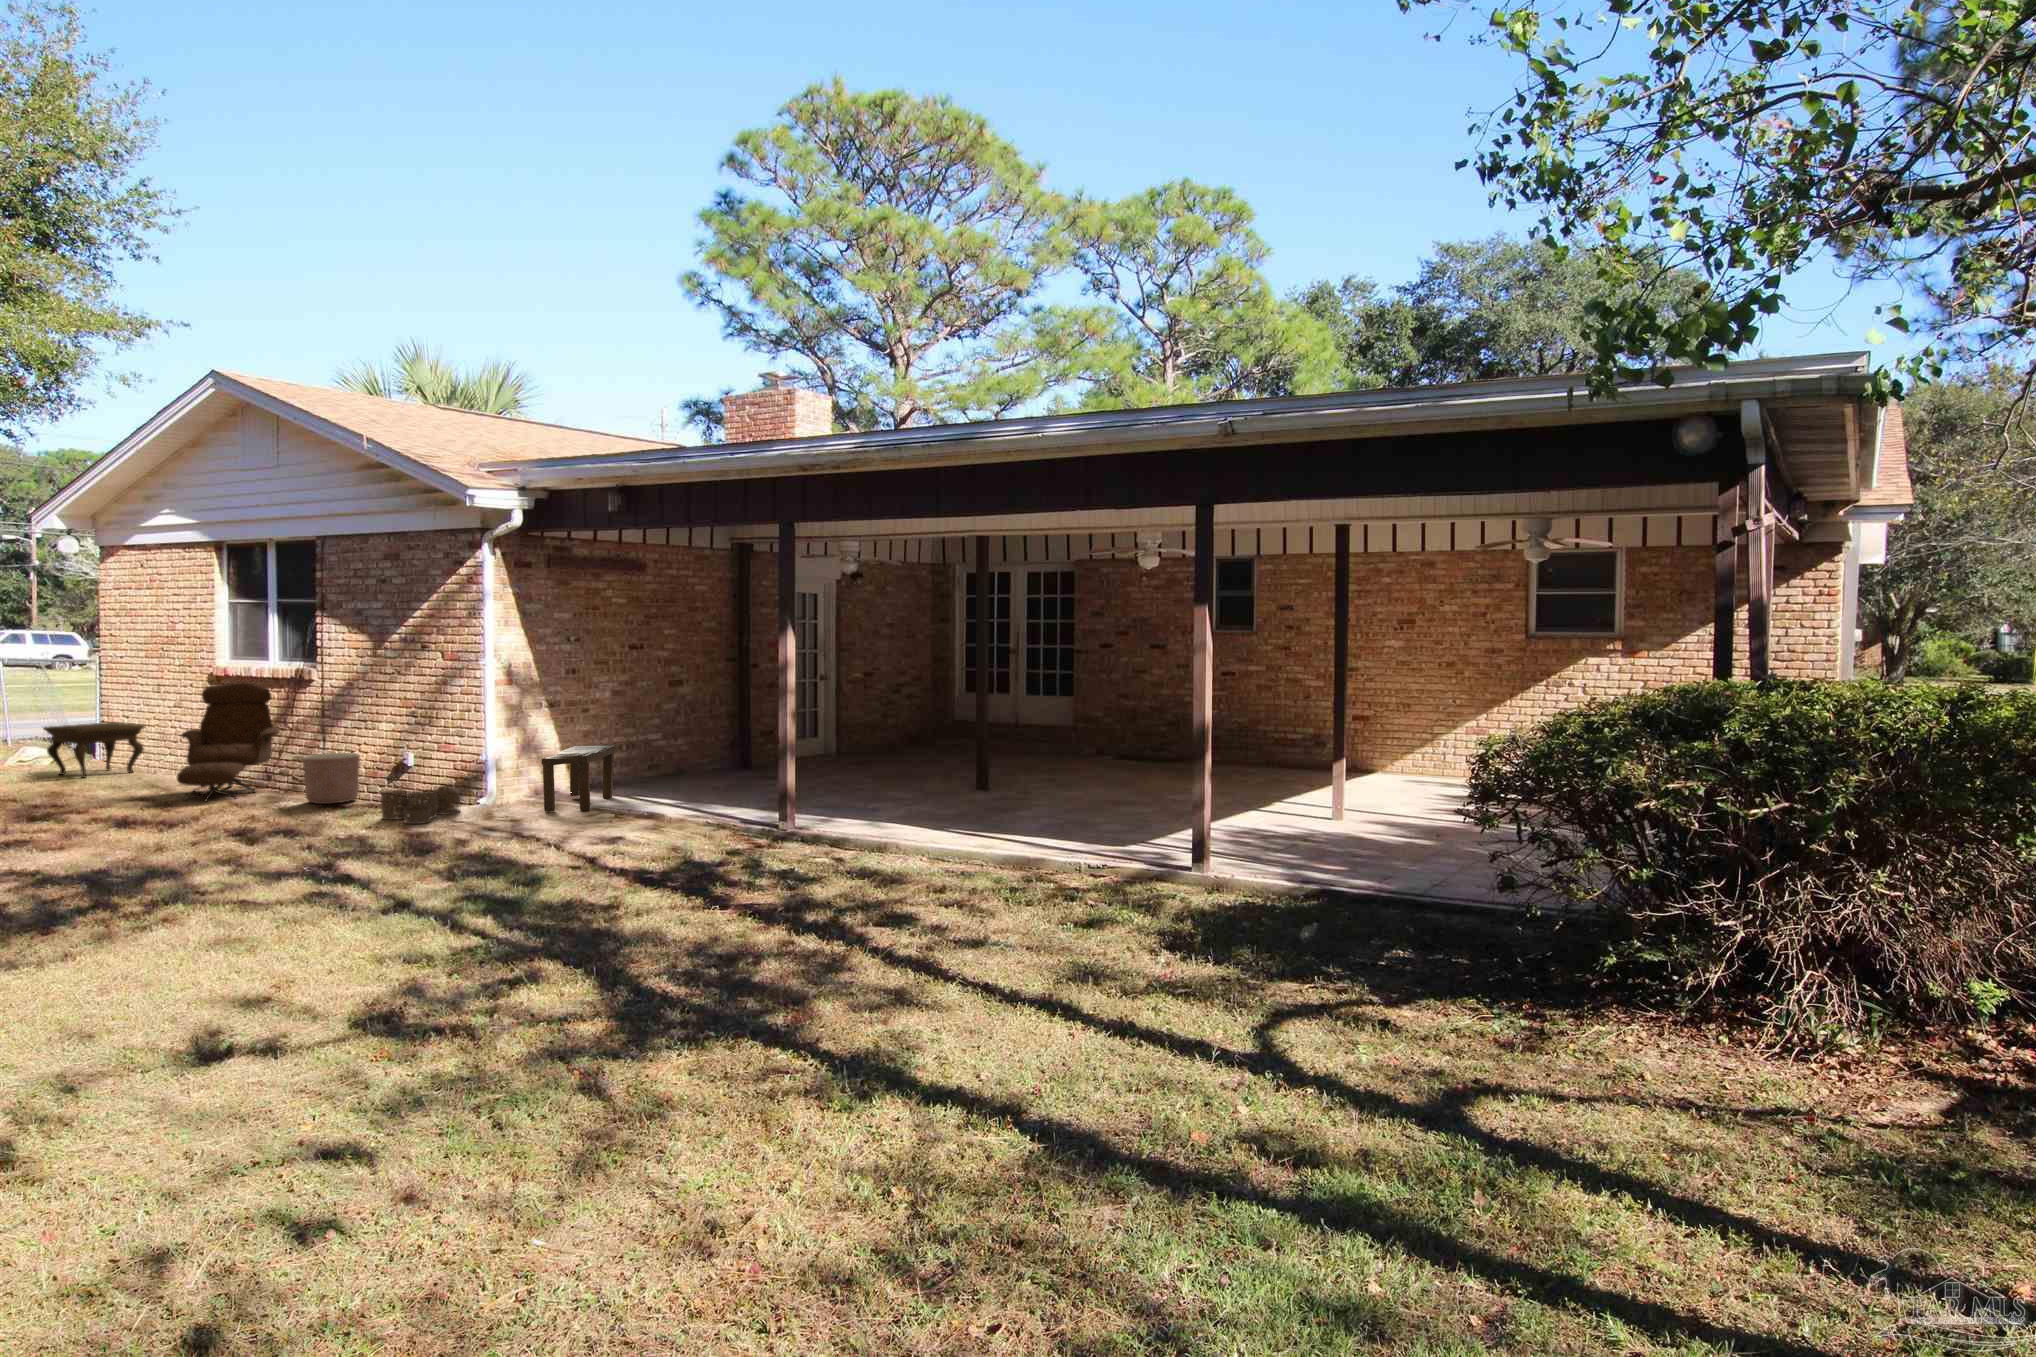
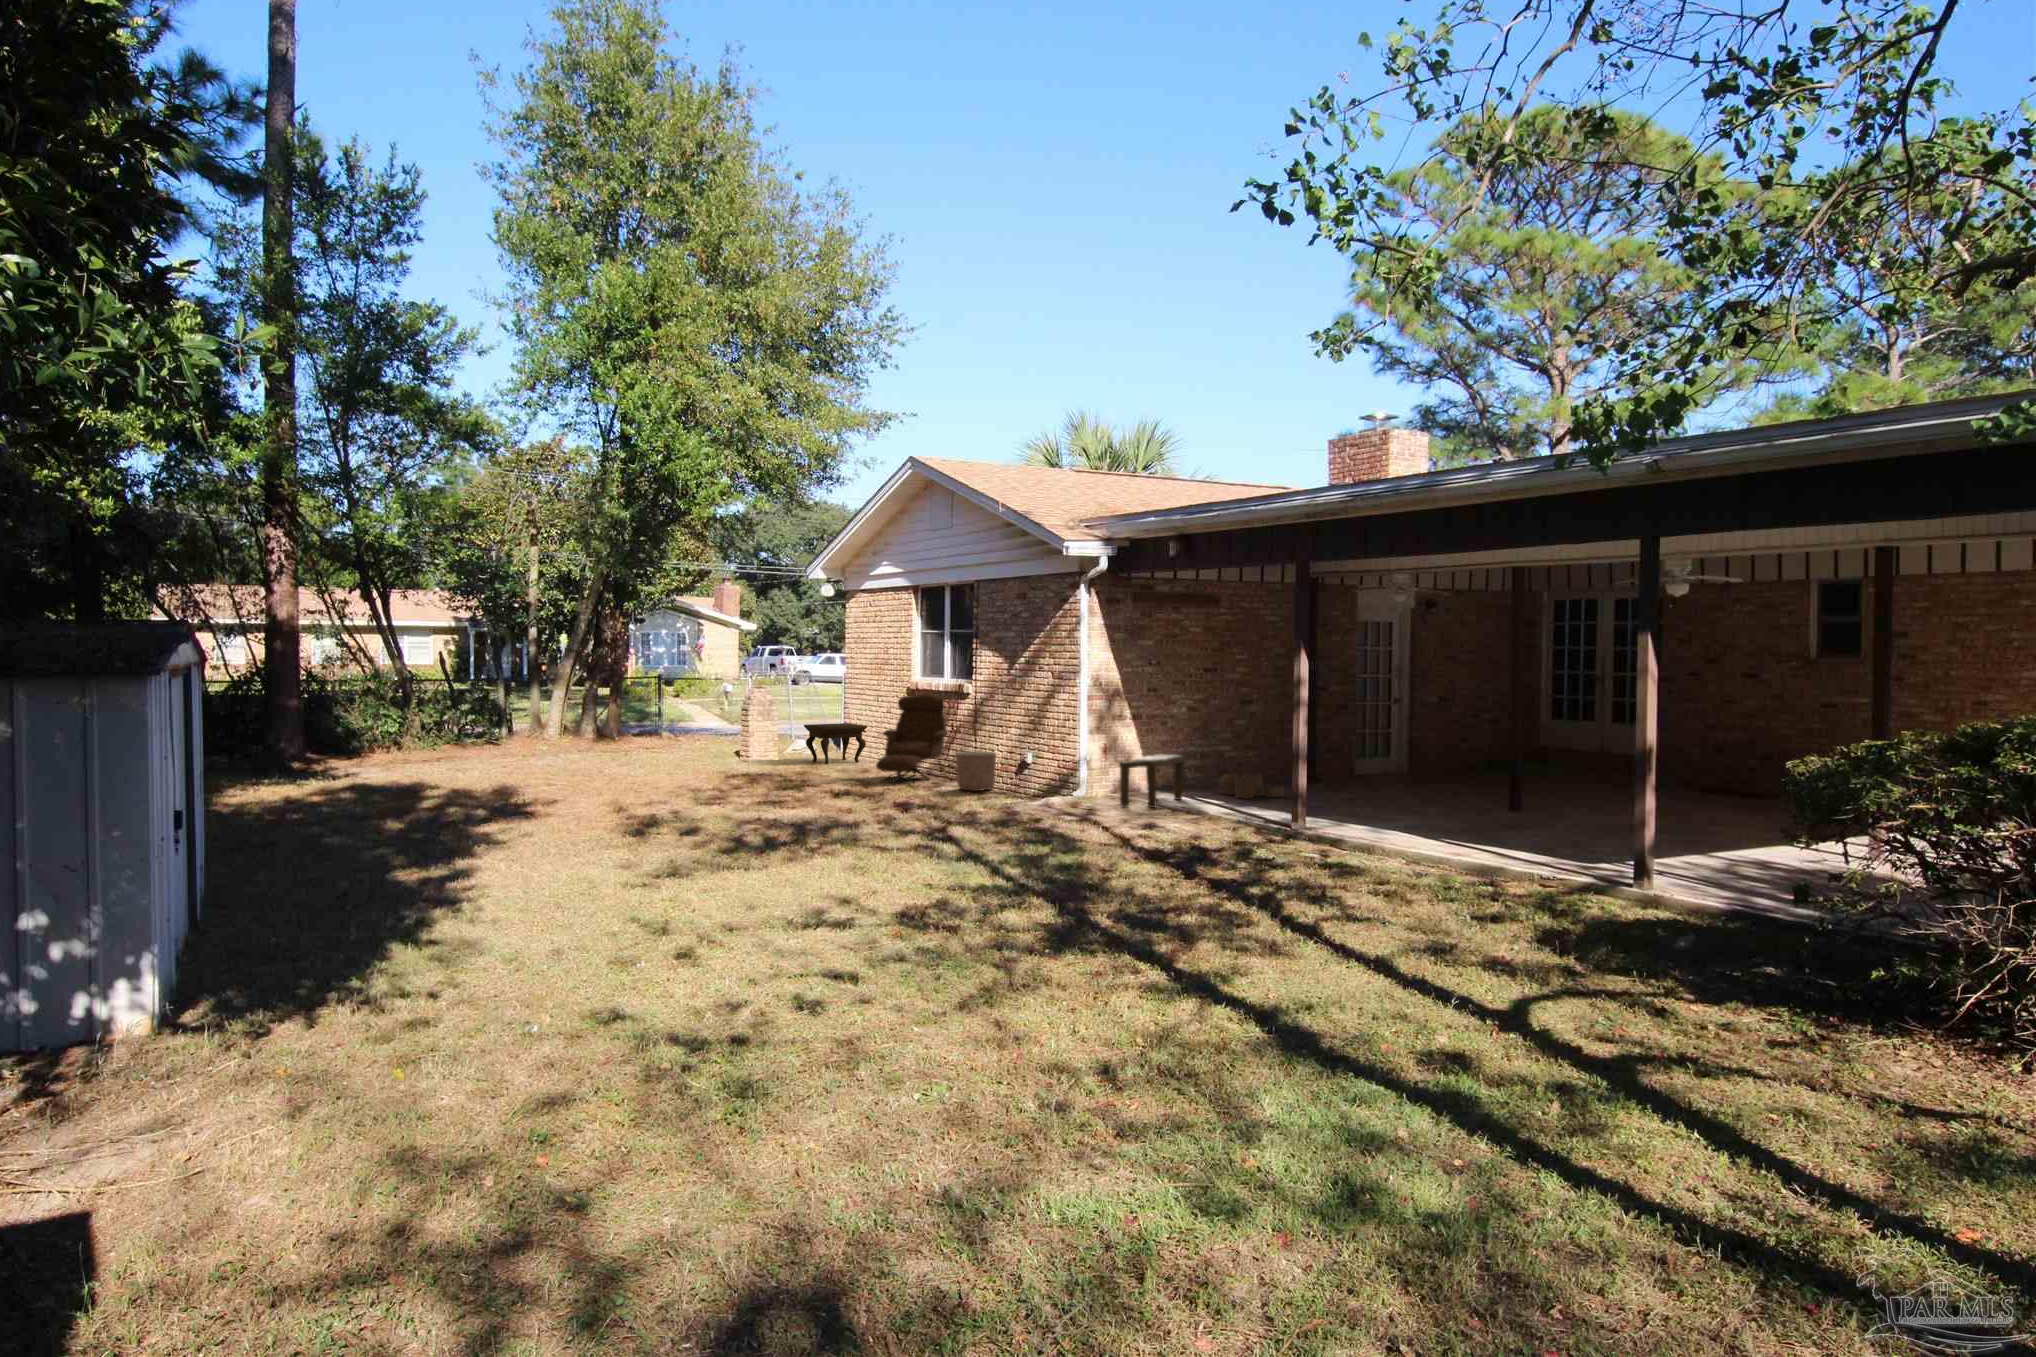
woven basket: present [381,784,460,824] -> present [1219,773,1284,799]

